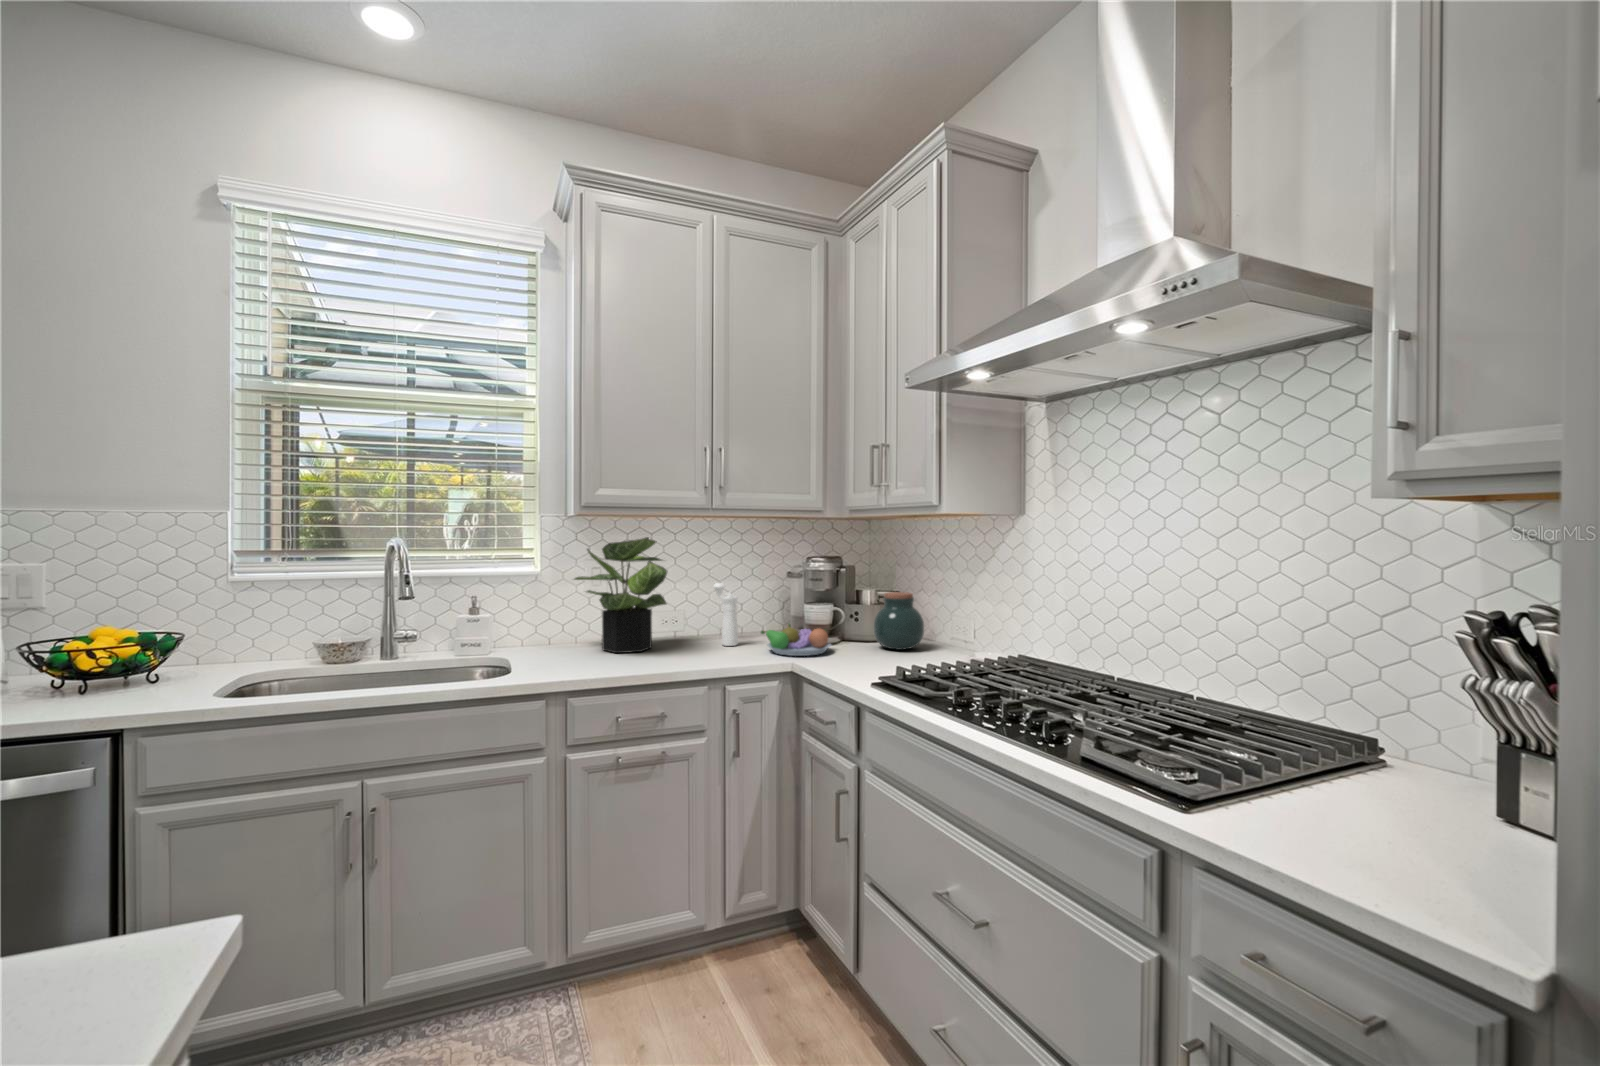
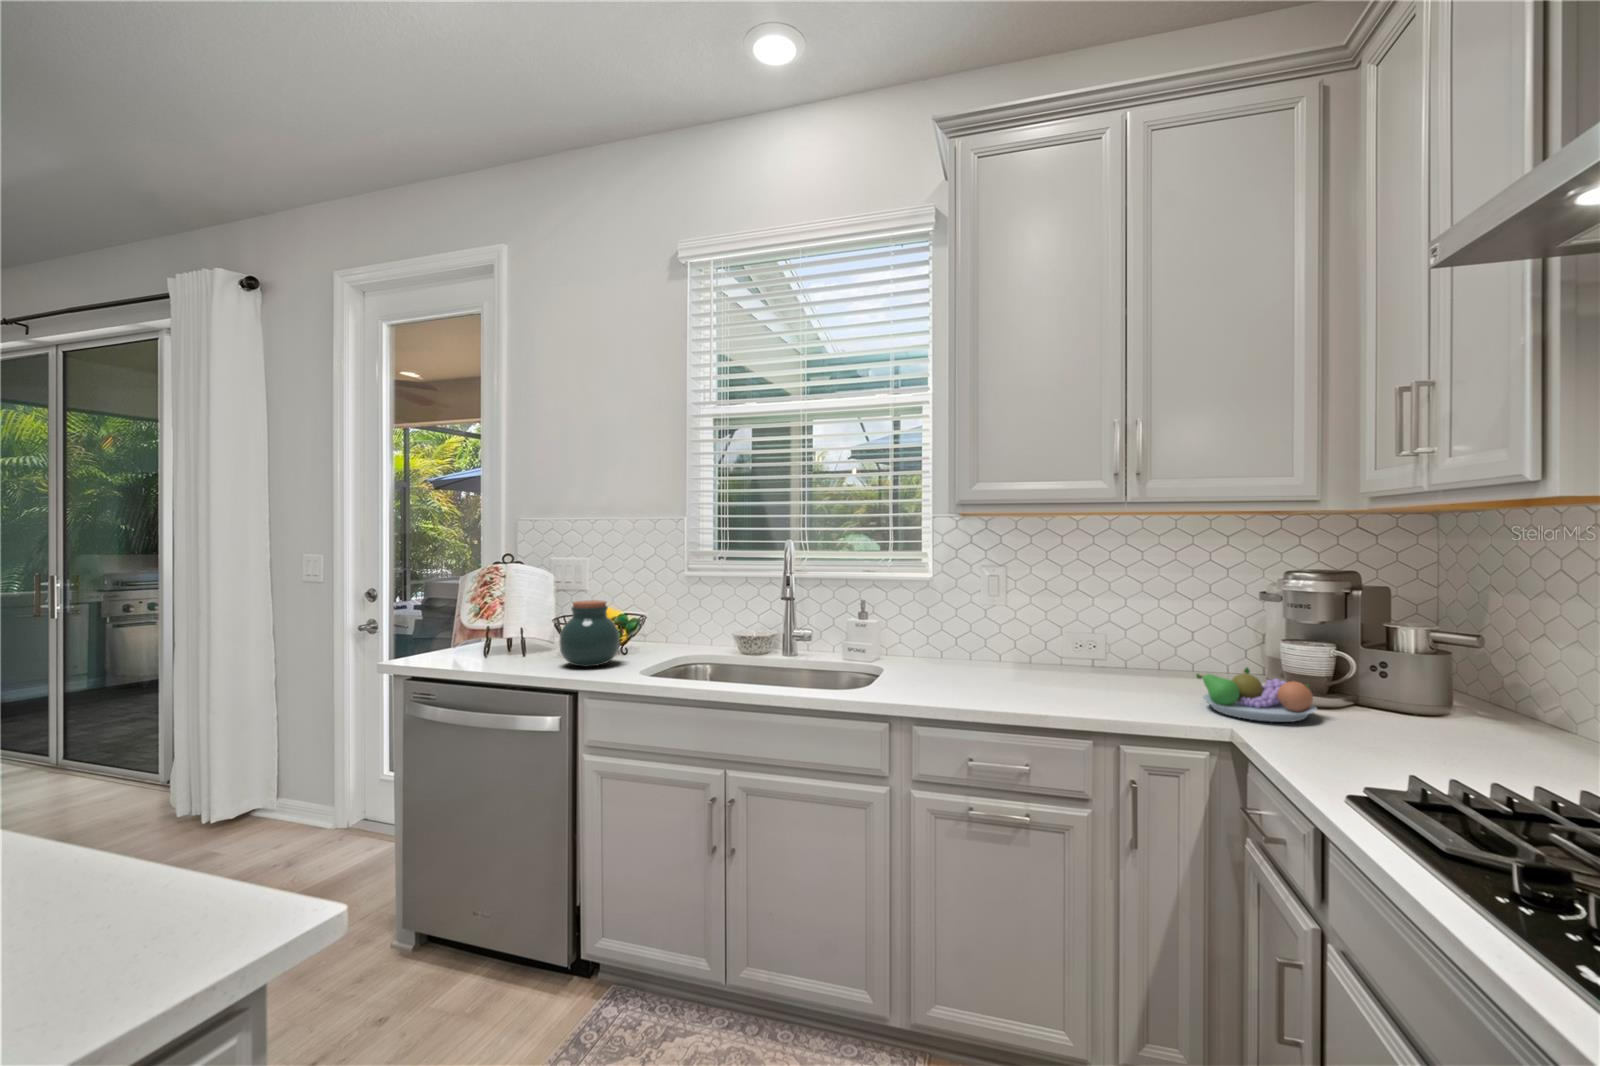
potted plant: present [574,537,667,653] -> none [959,540,1072,681]
pepper mill: present [714,583,738,646] -> none [1140,602,1169,689]
jar: present [874,592,924,650] -> present [559,600,619,667]

